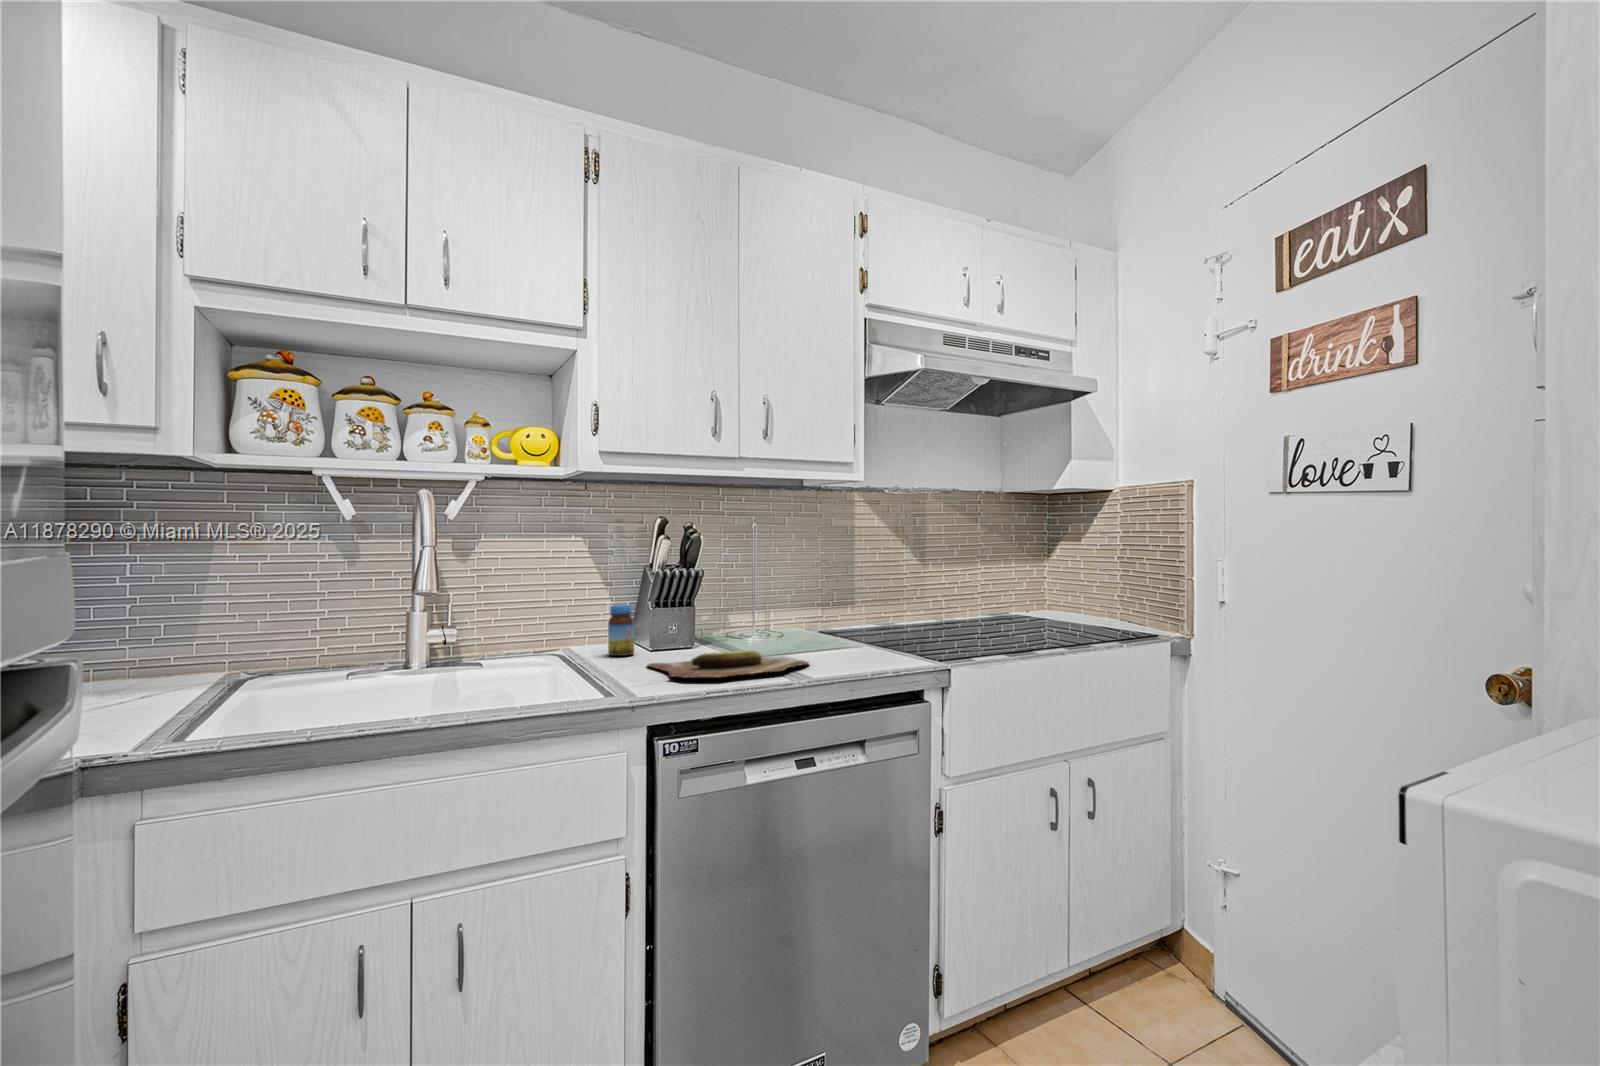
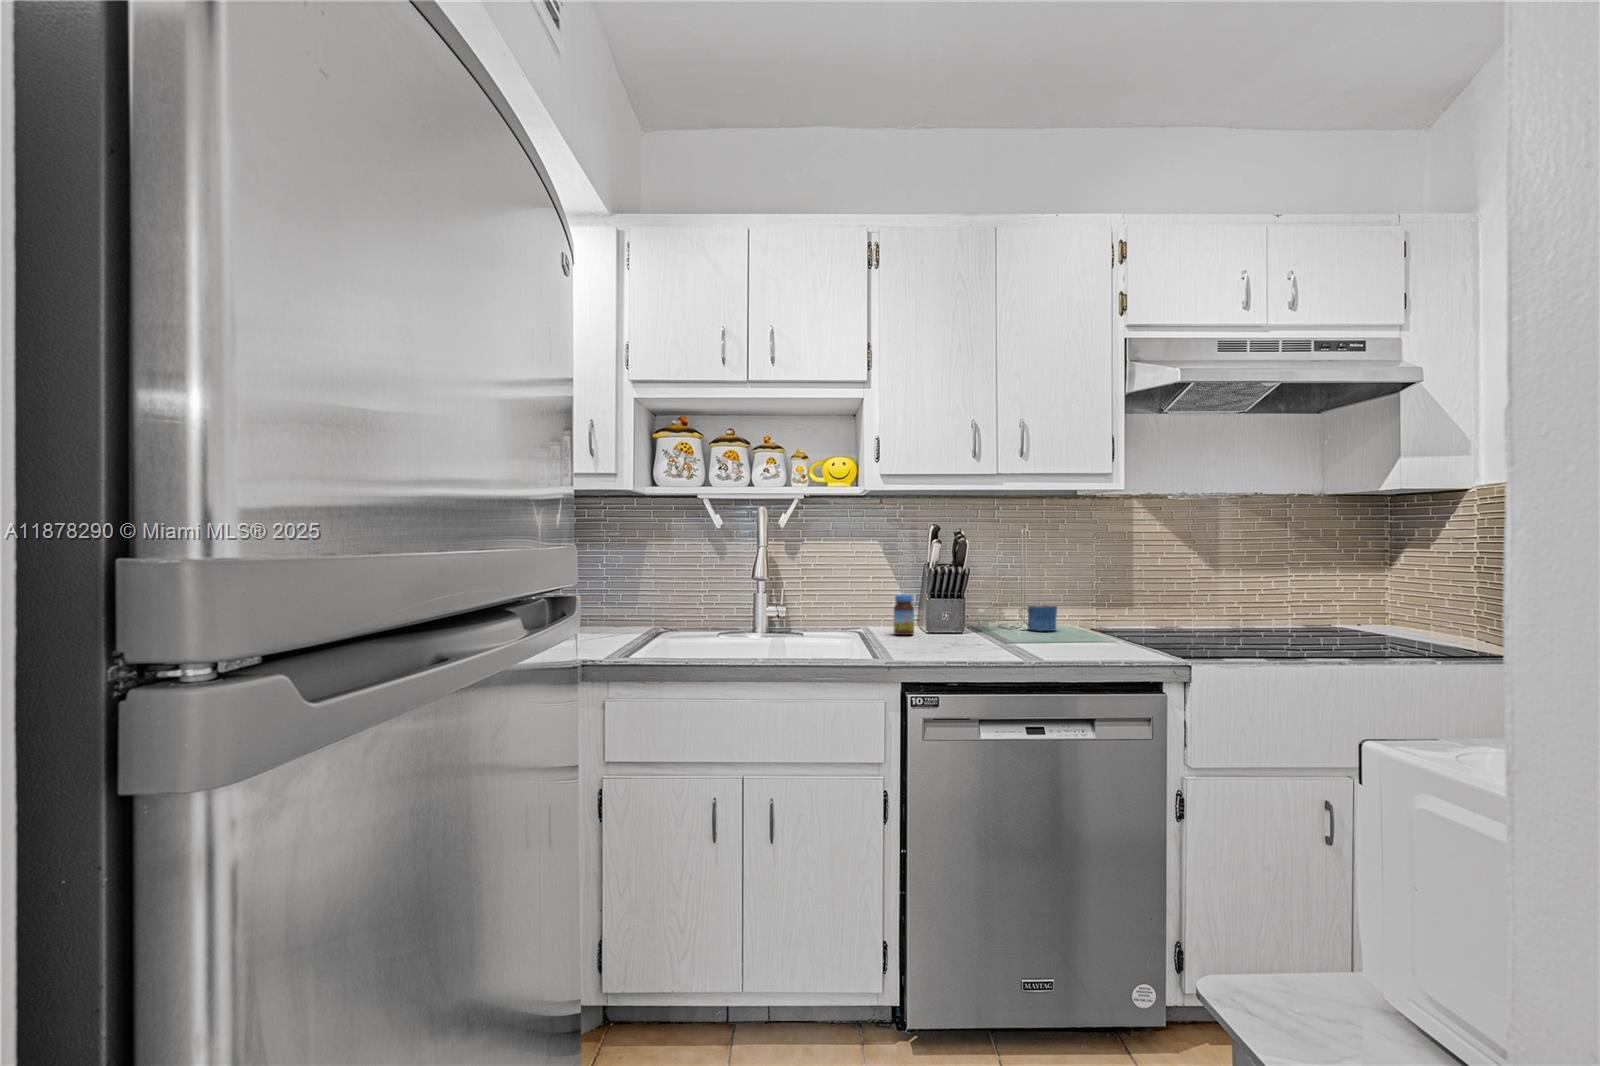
mug: none [745,608,786,638] -> present [1019,605,1057,631]
cutting board: present [648,650,809,678] -> none [914,635,1046,652]

